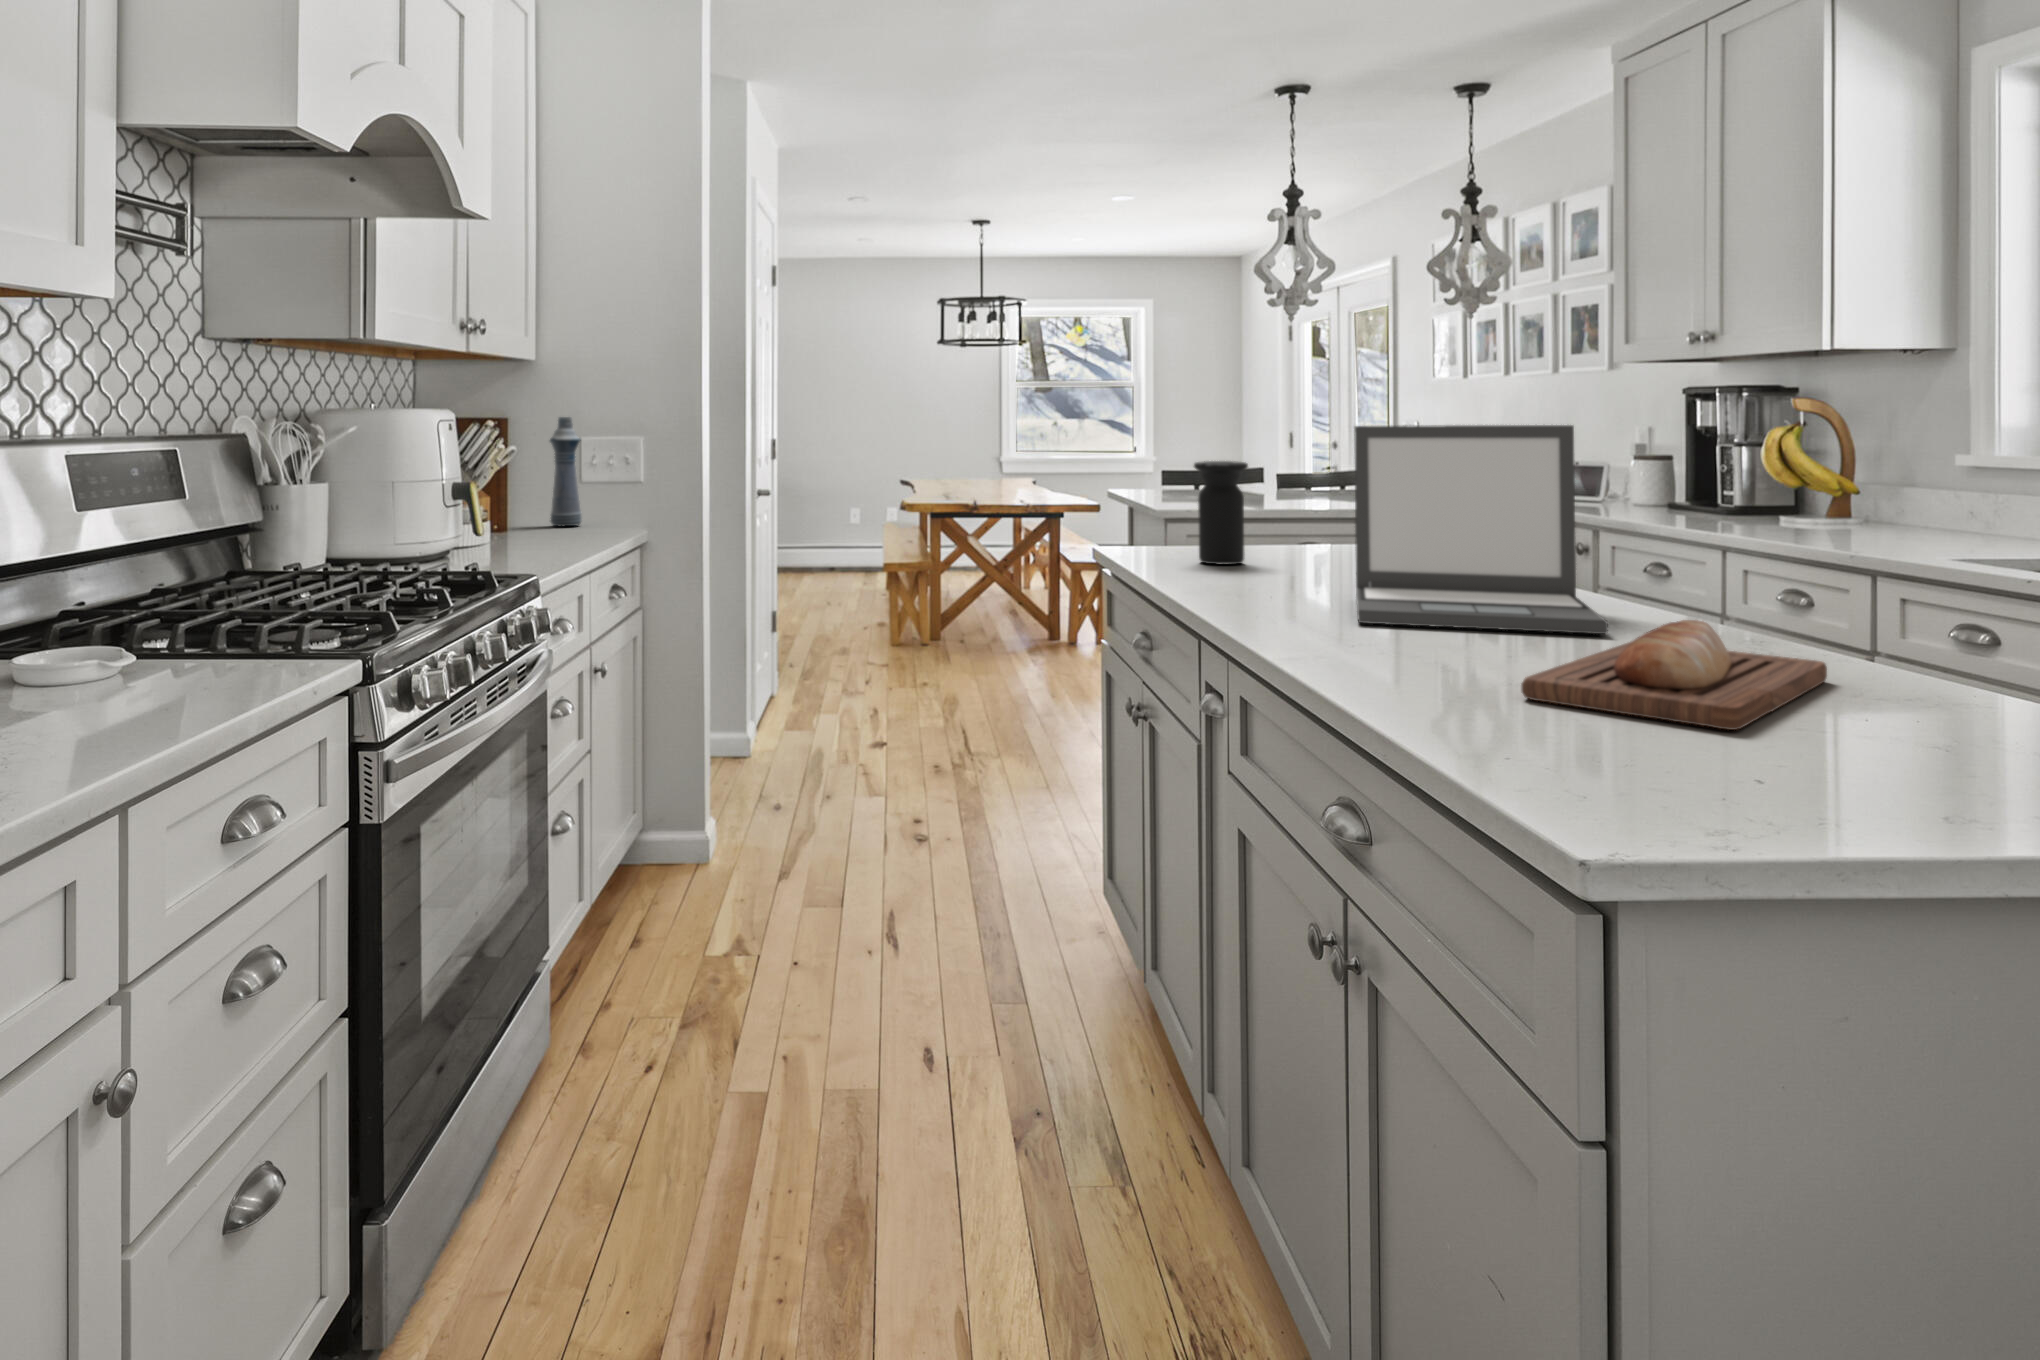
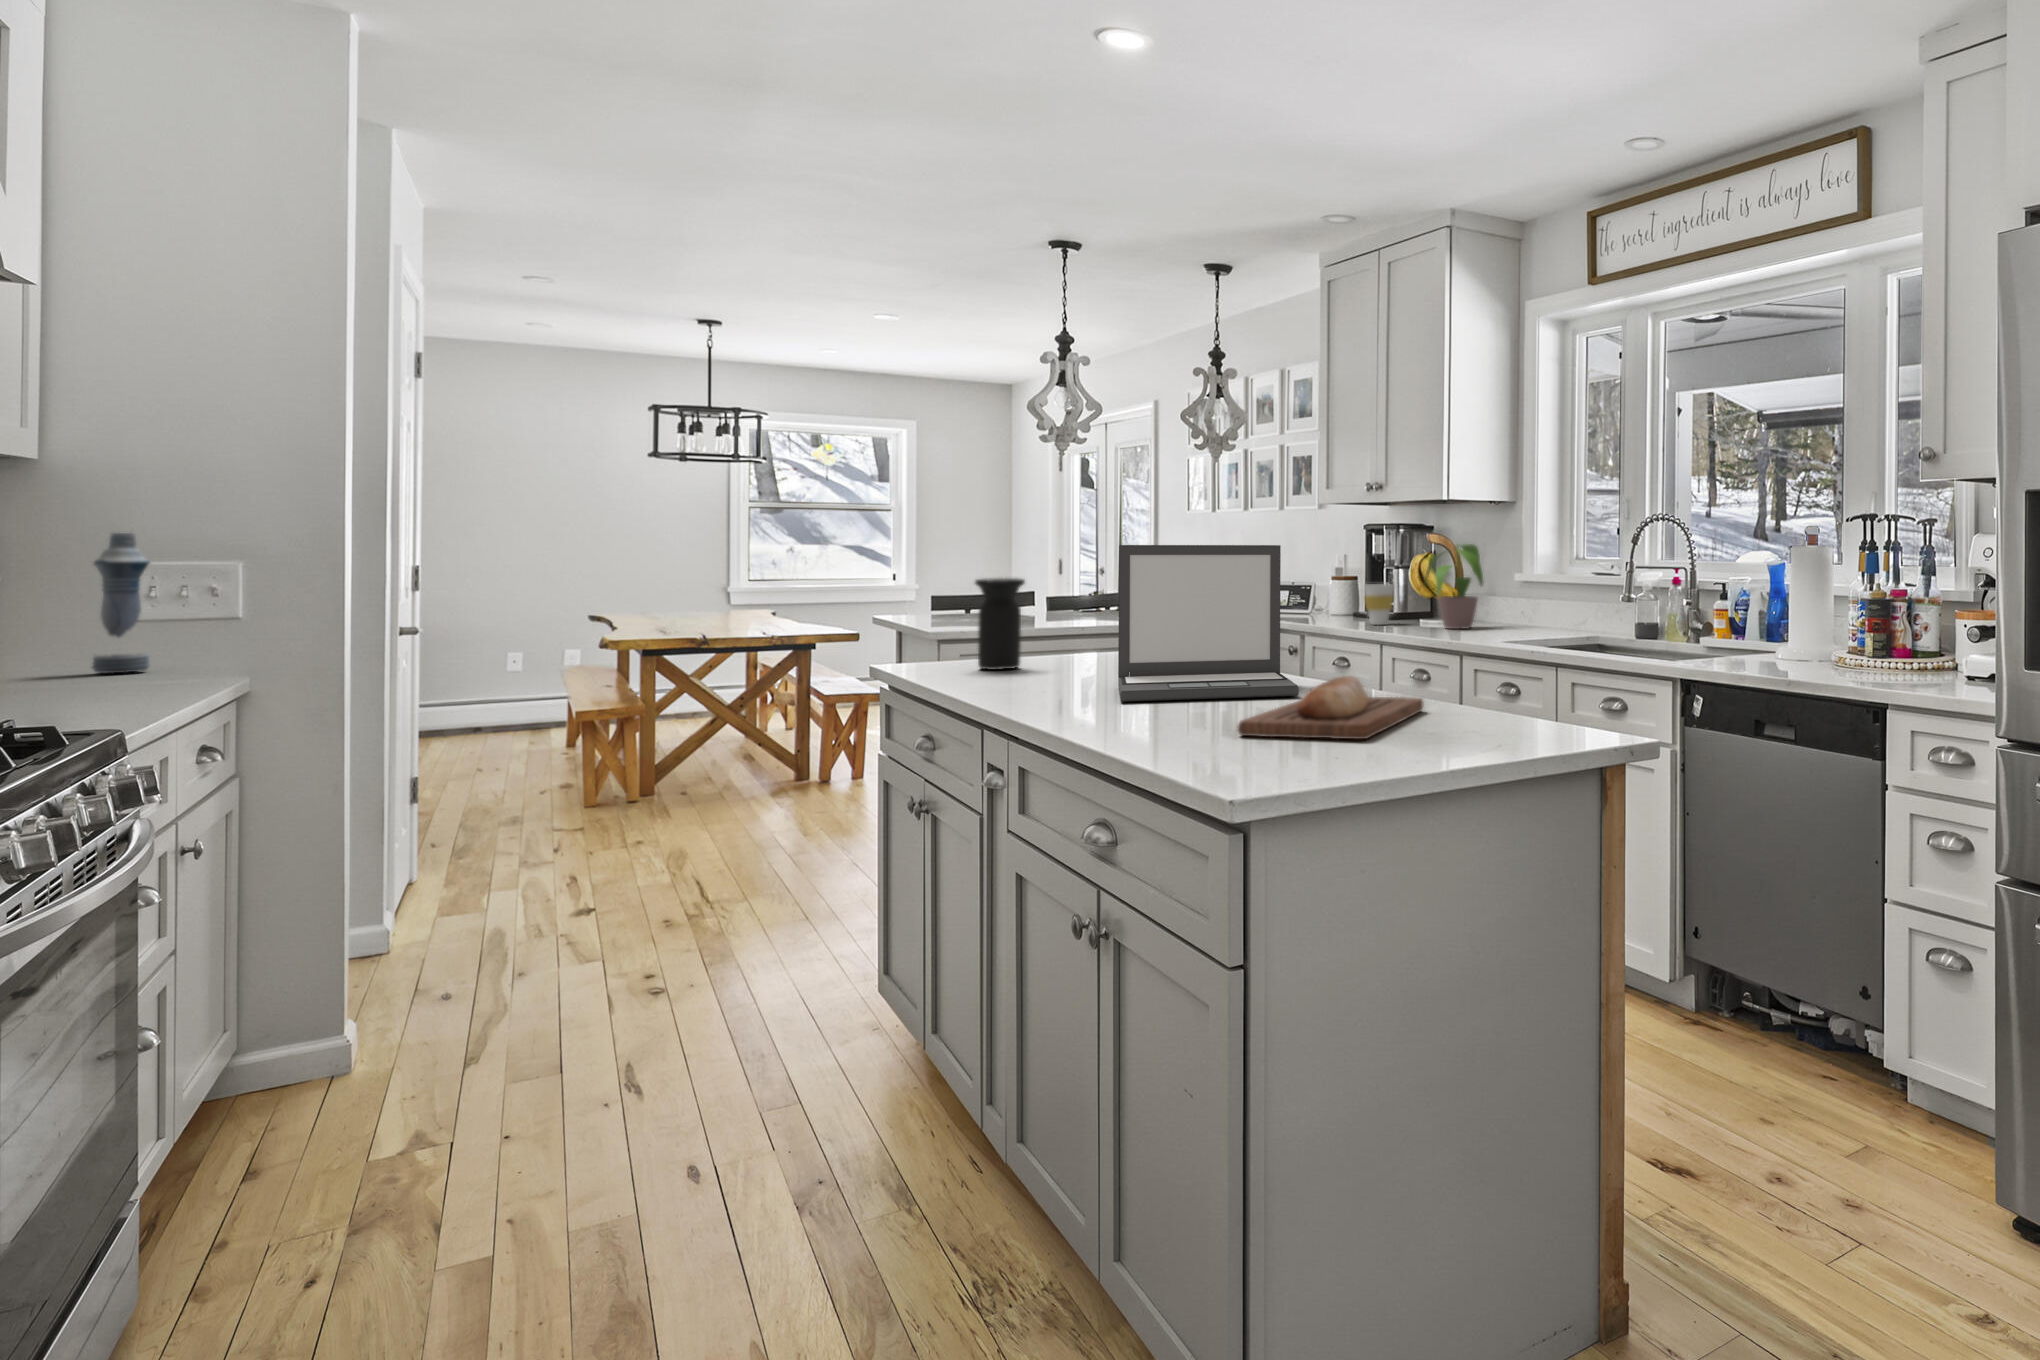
potted plant: none [1767,415,1905,533] -> present [1426,544,1484,629]
cup: none [1682,468,1732,522] -> present [1364,584,1394,625]

